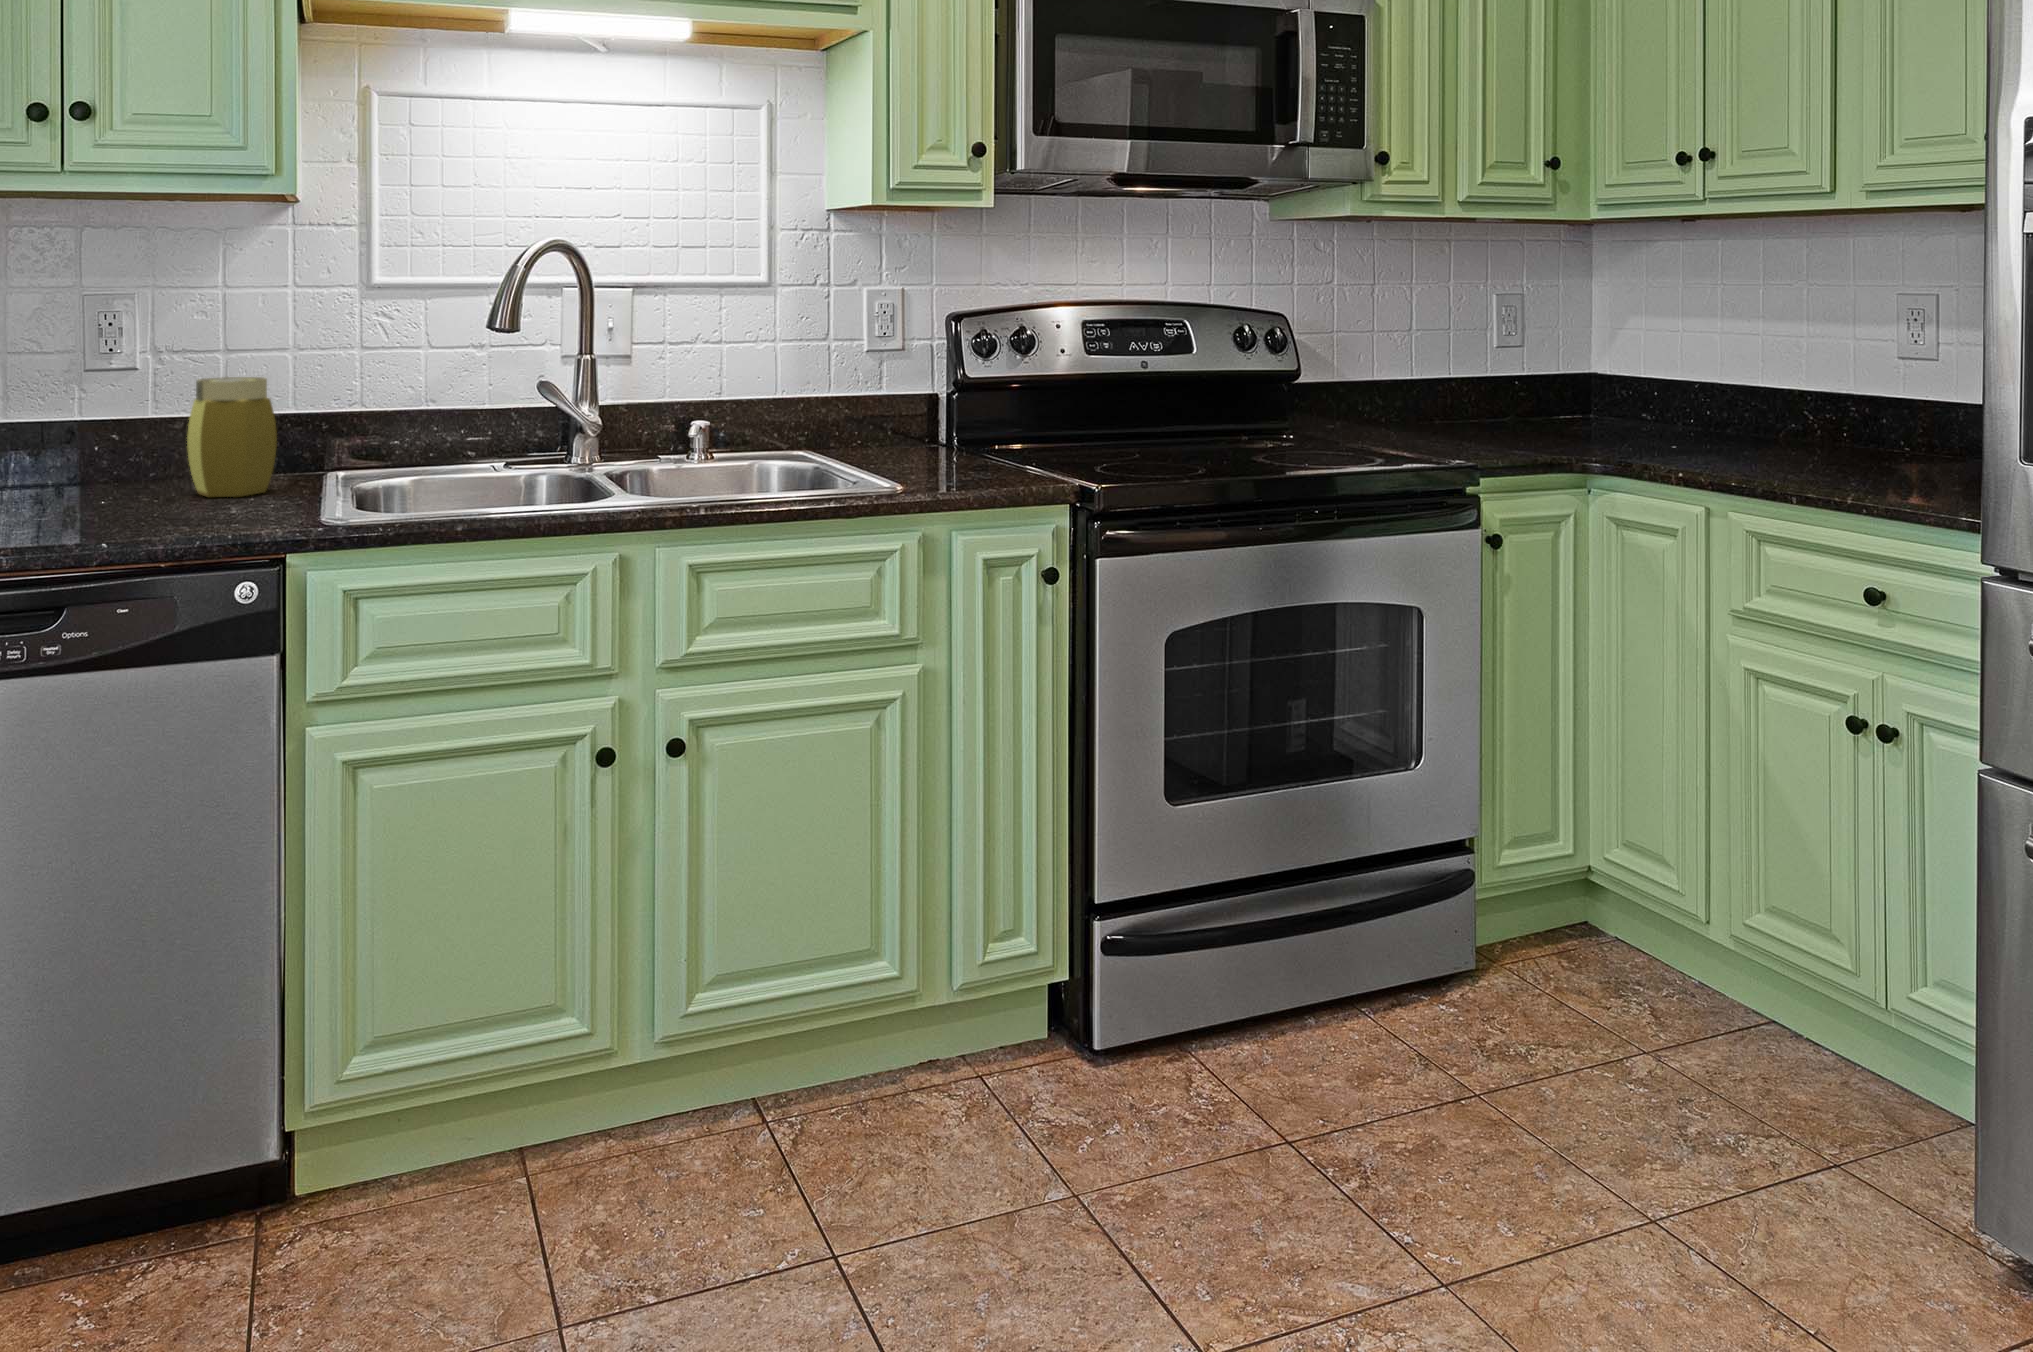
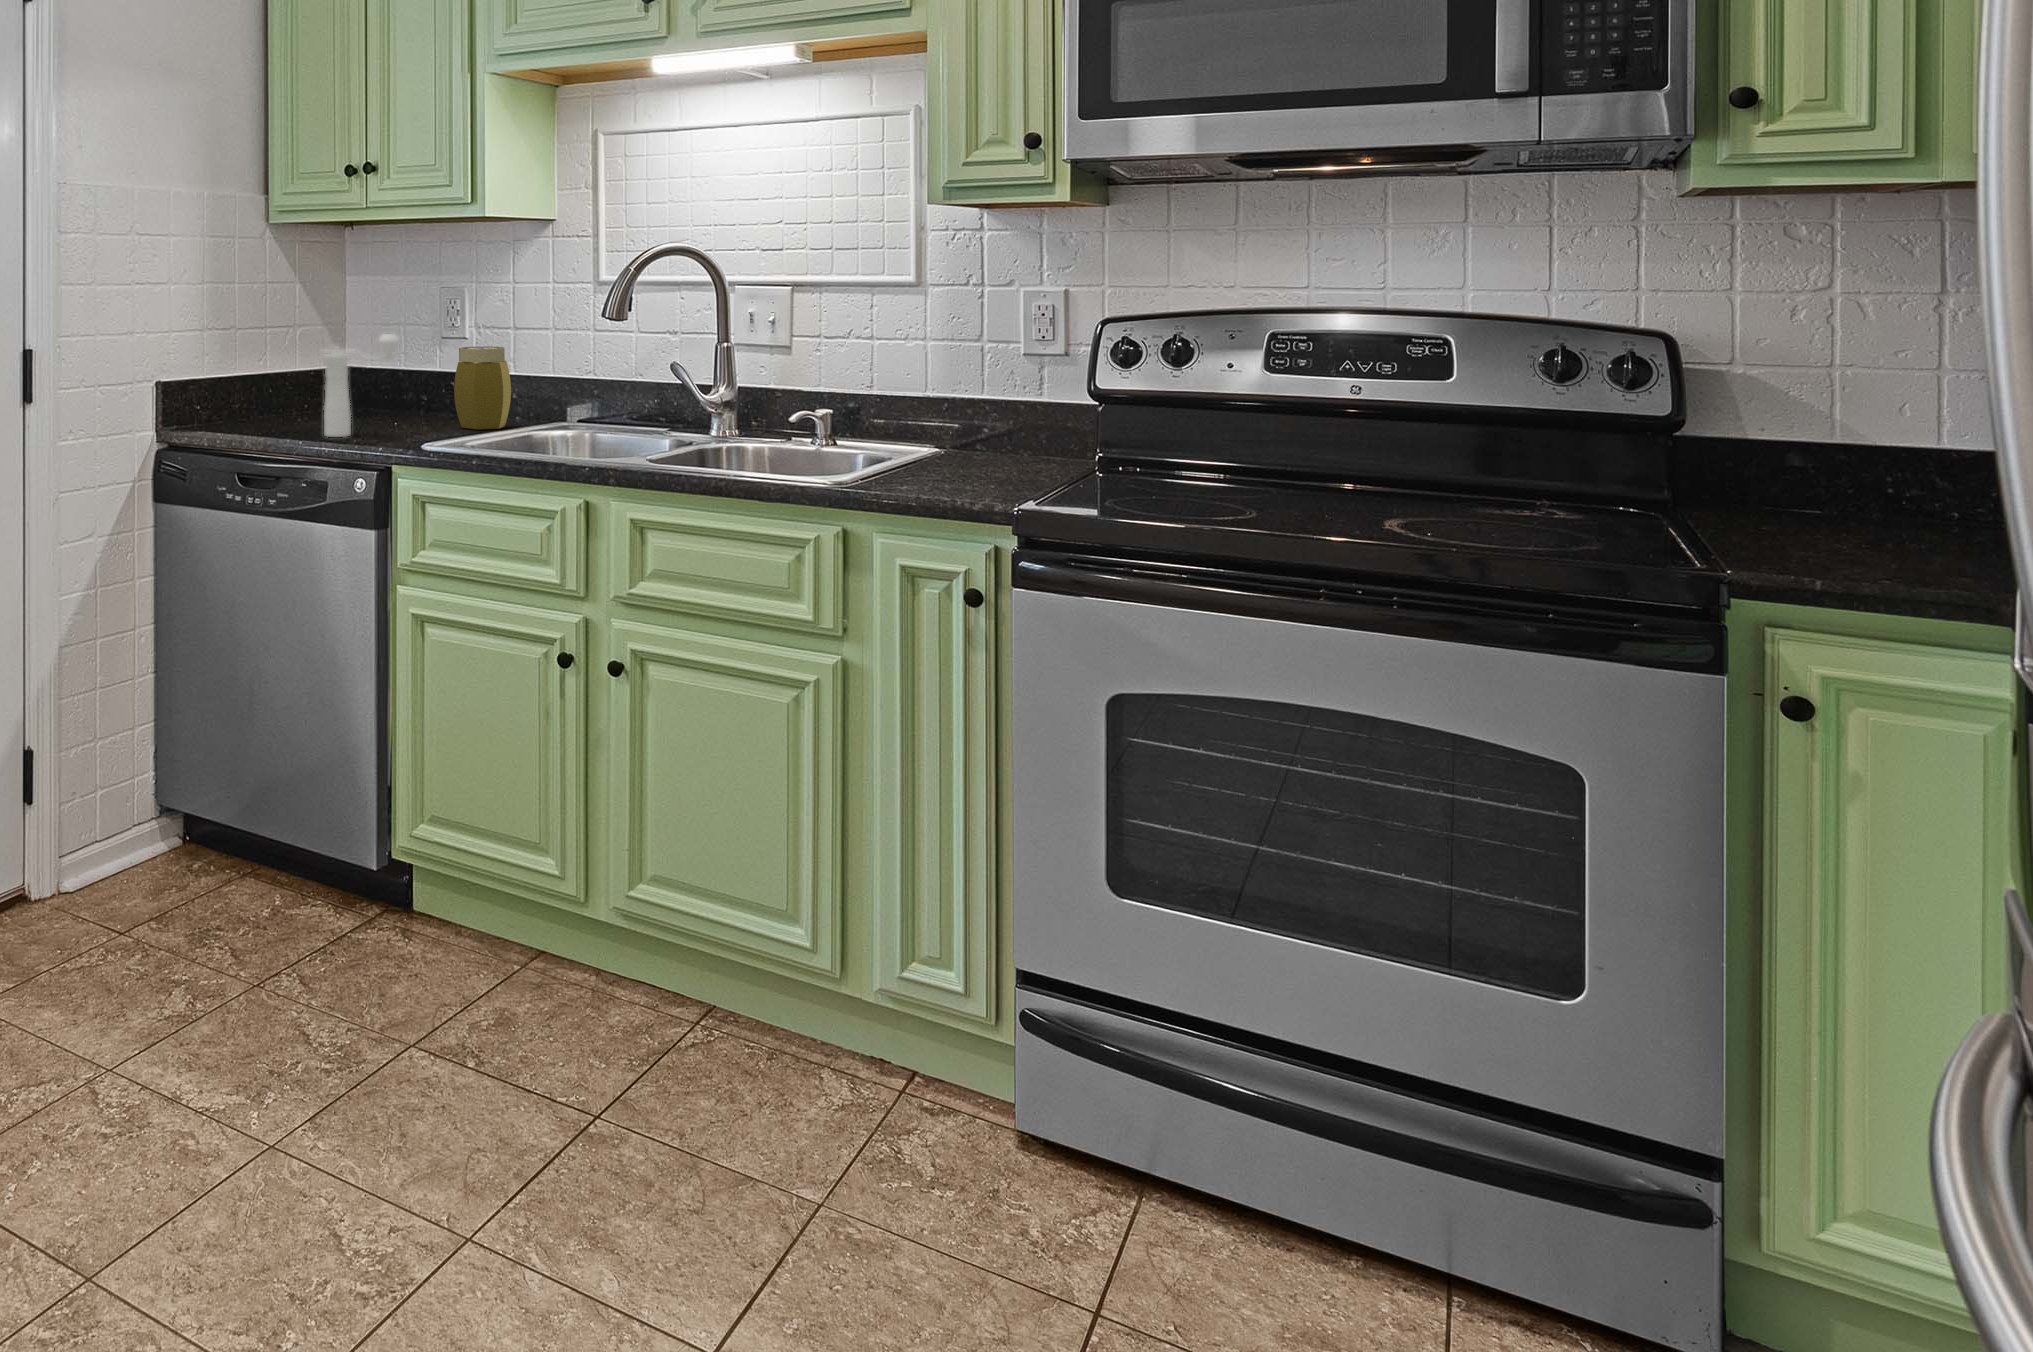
pepper mill: none [62,363,188,531] -> present [323,334,399,437]

